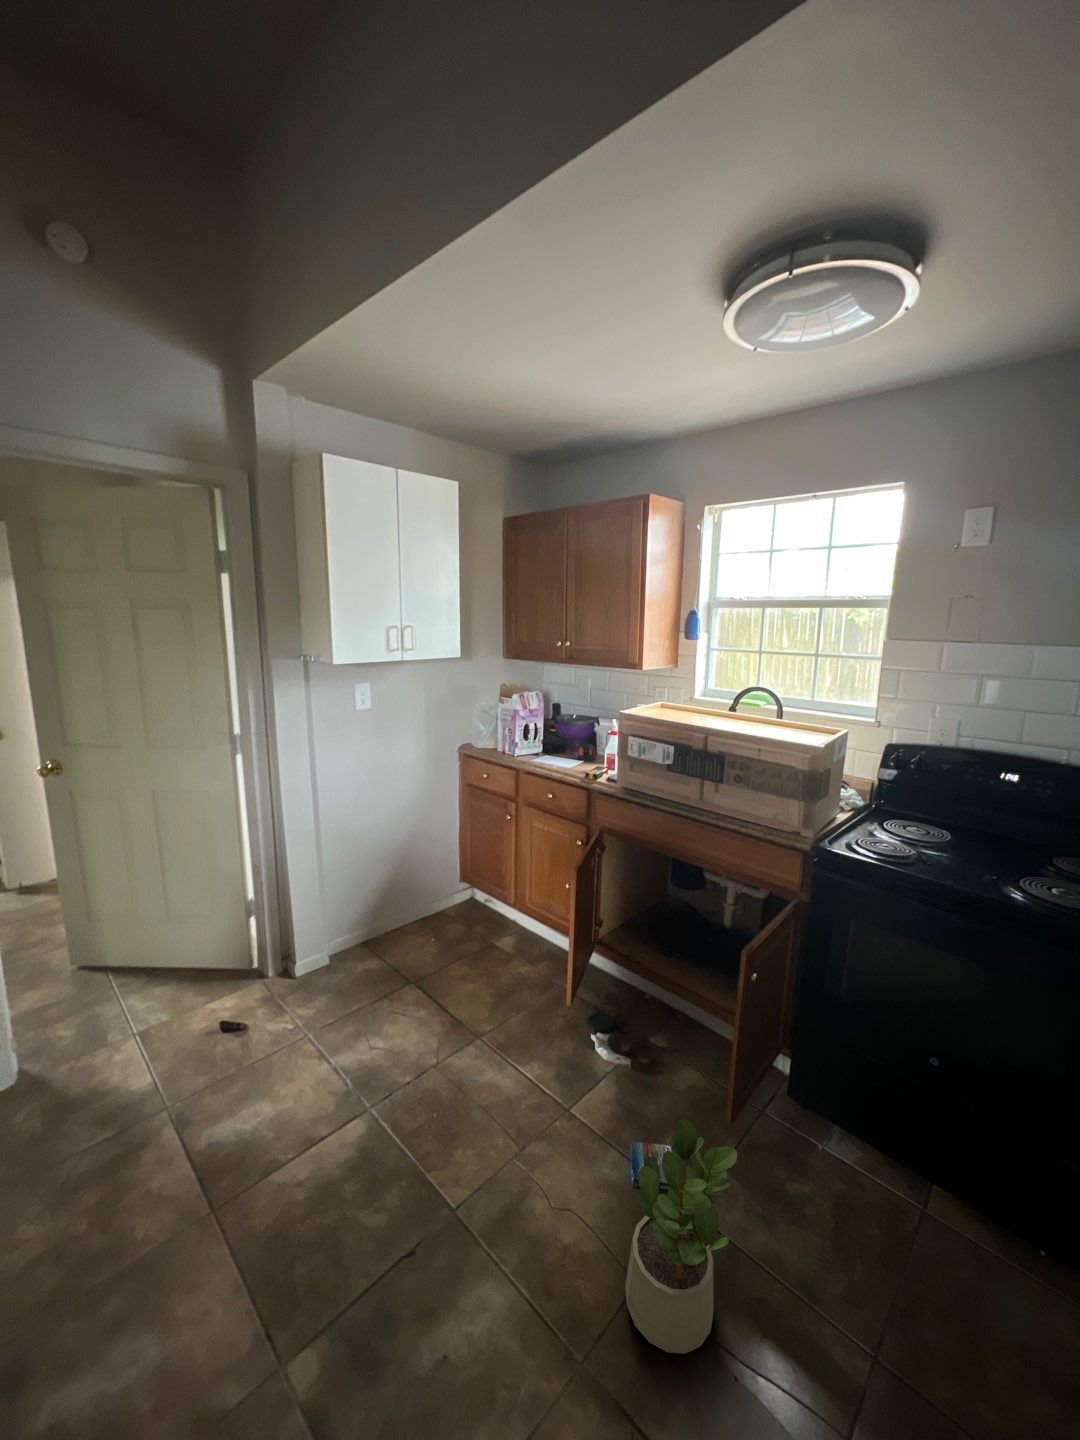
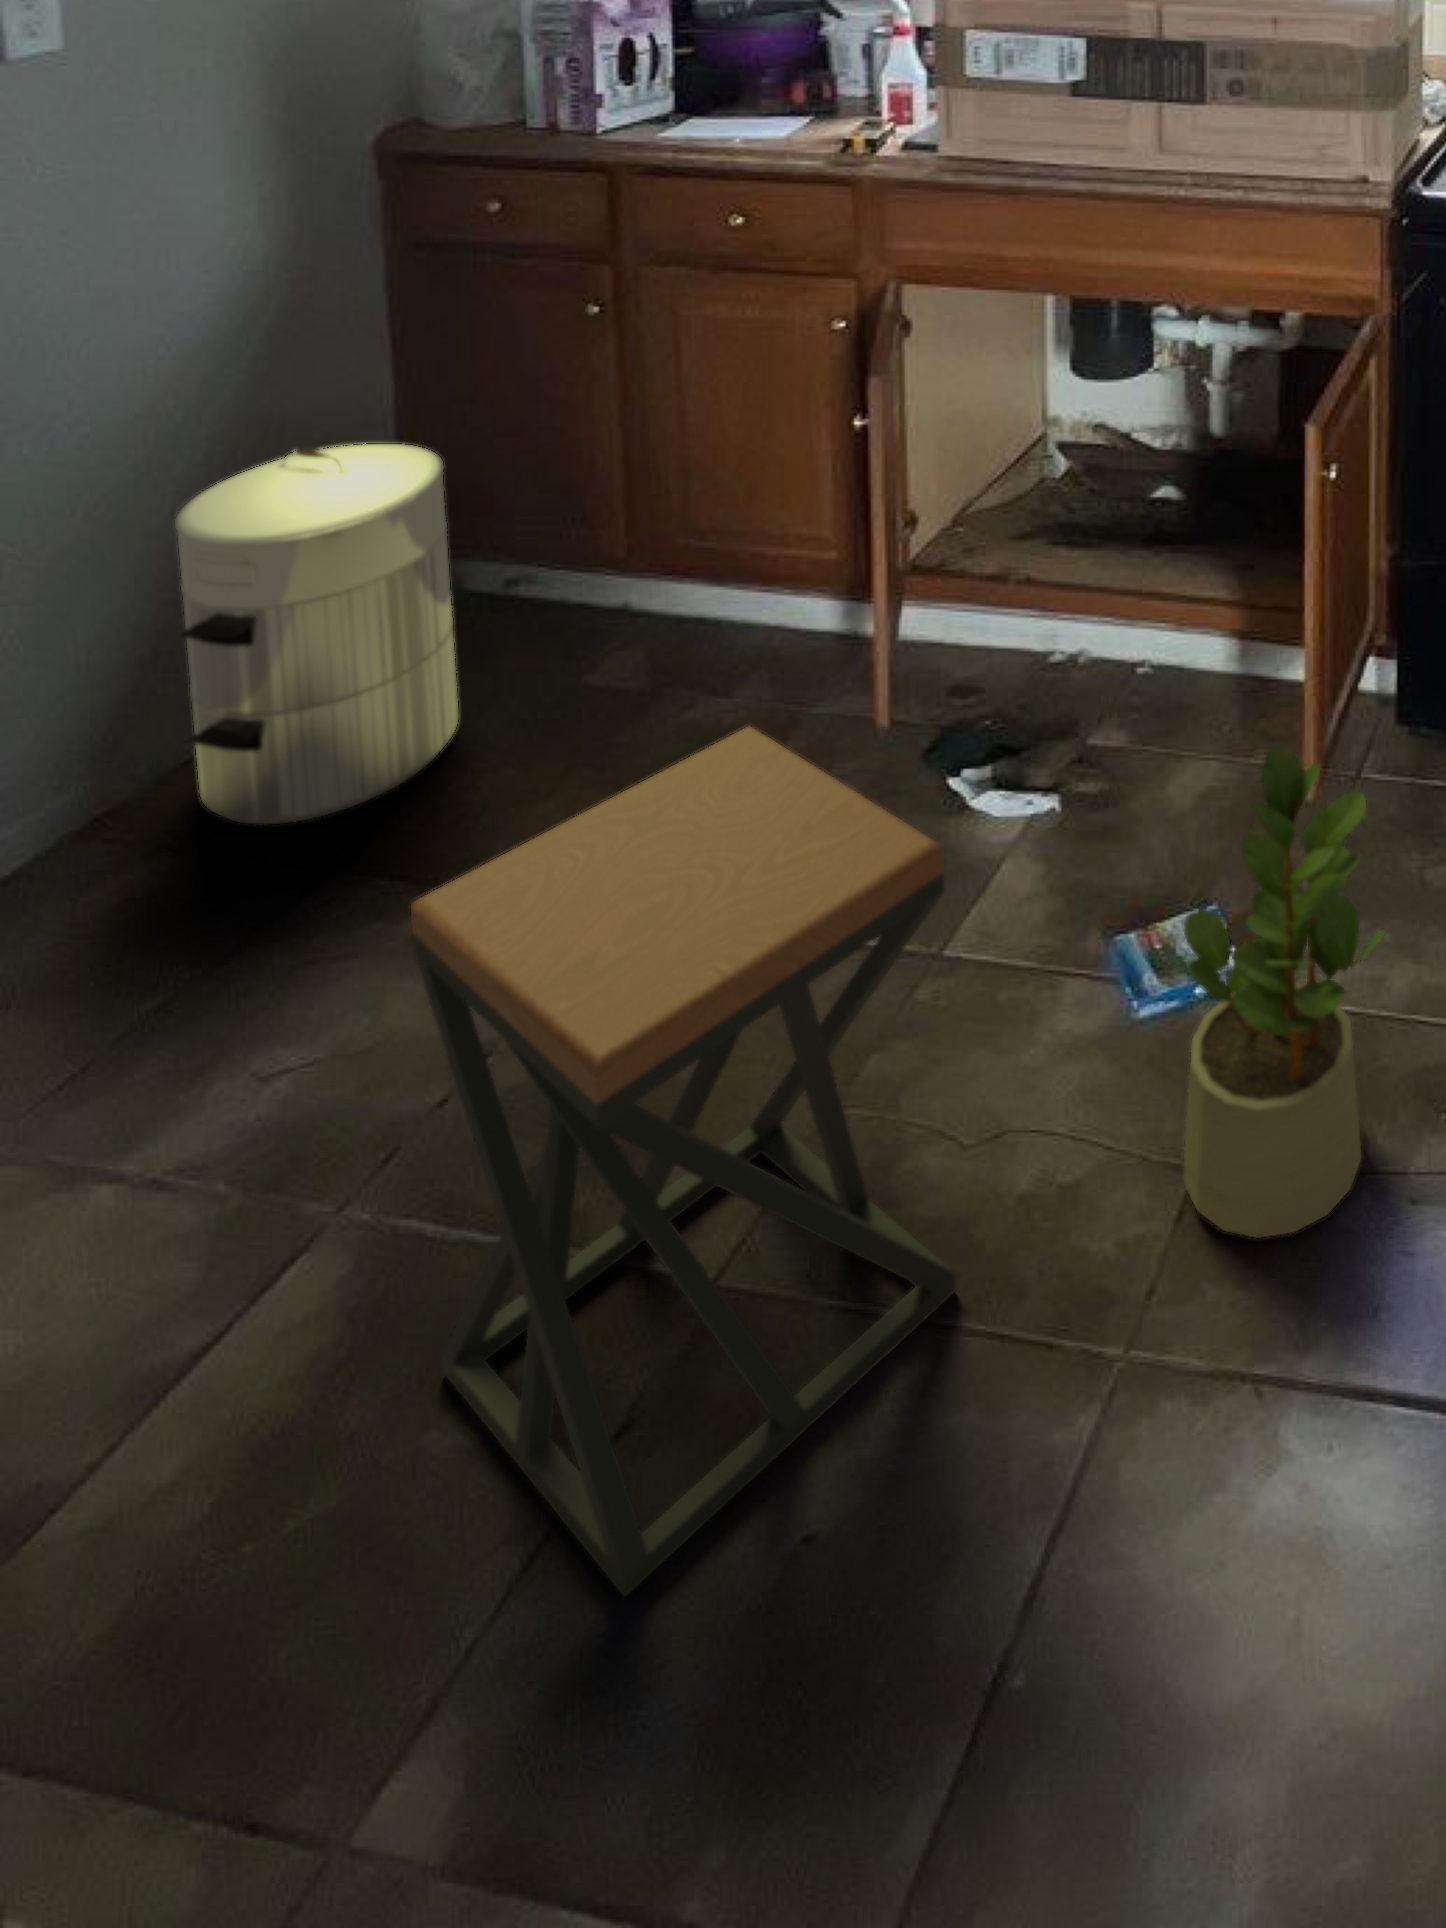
waste bin: none [383,845,459,962] -> present [175,444,458,824]
stool: none [362,1004,527,1334] -> present [411,727,956,1596]

